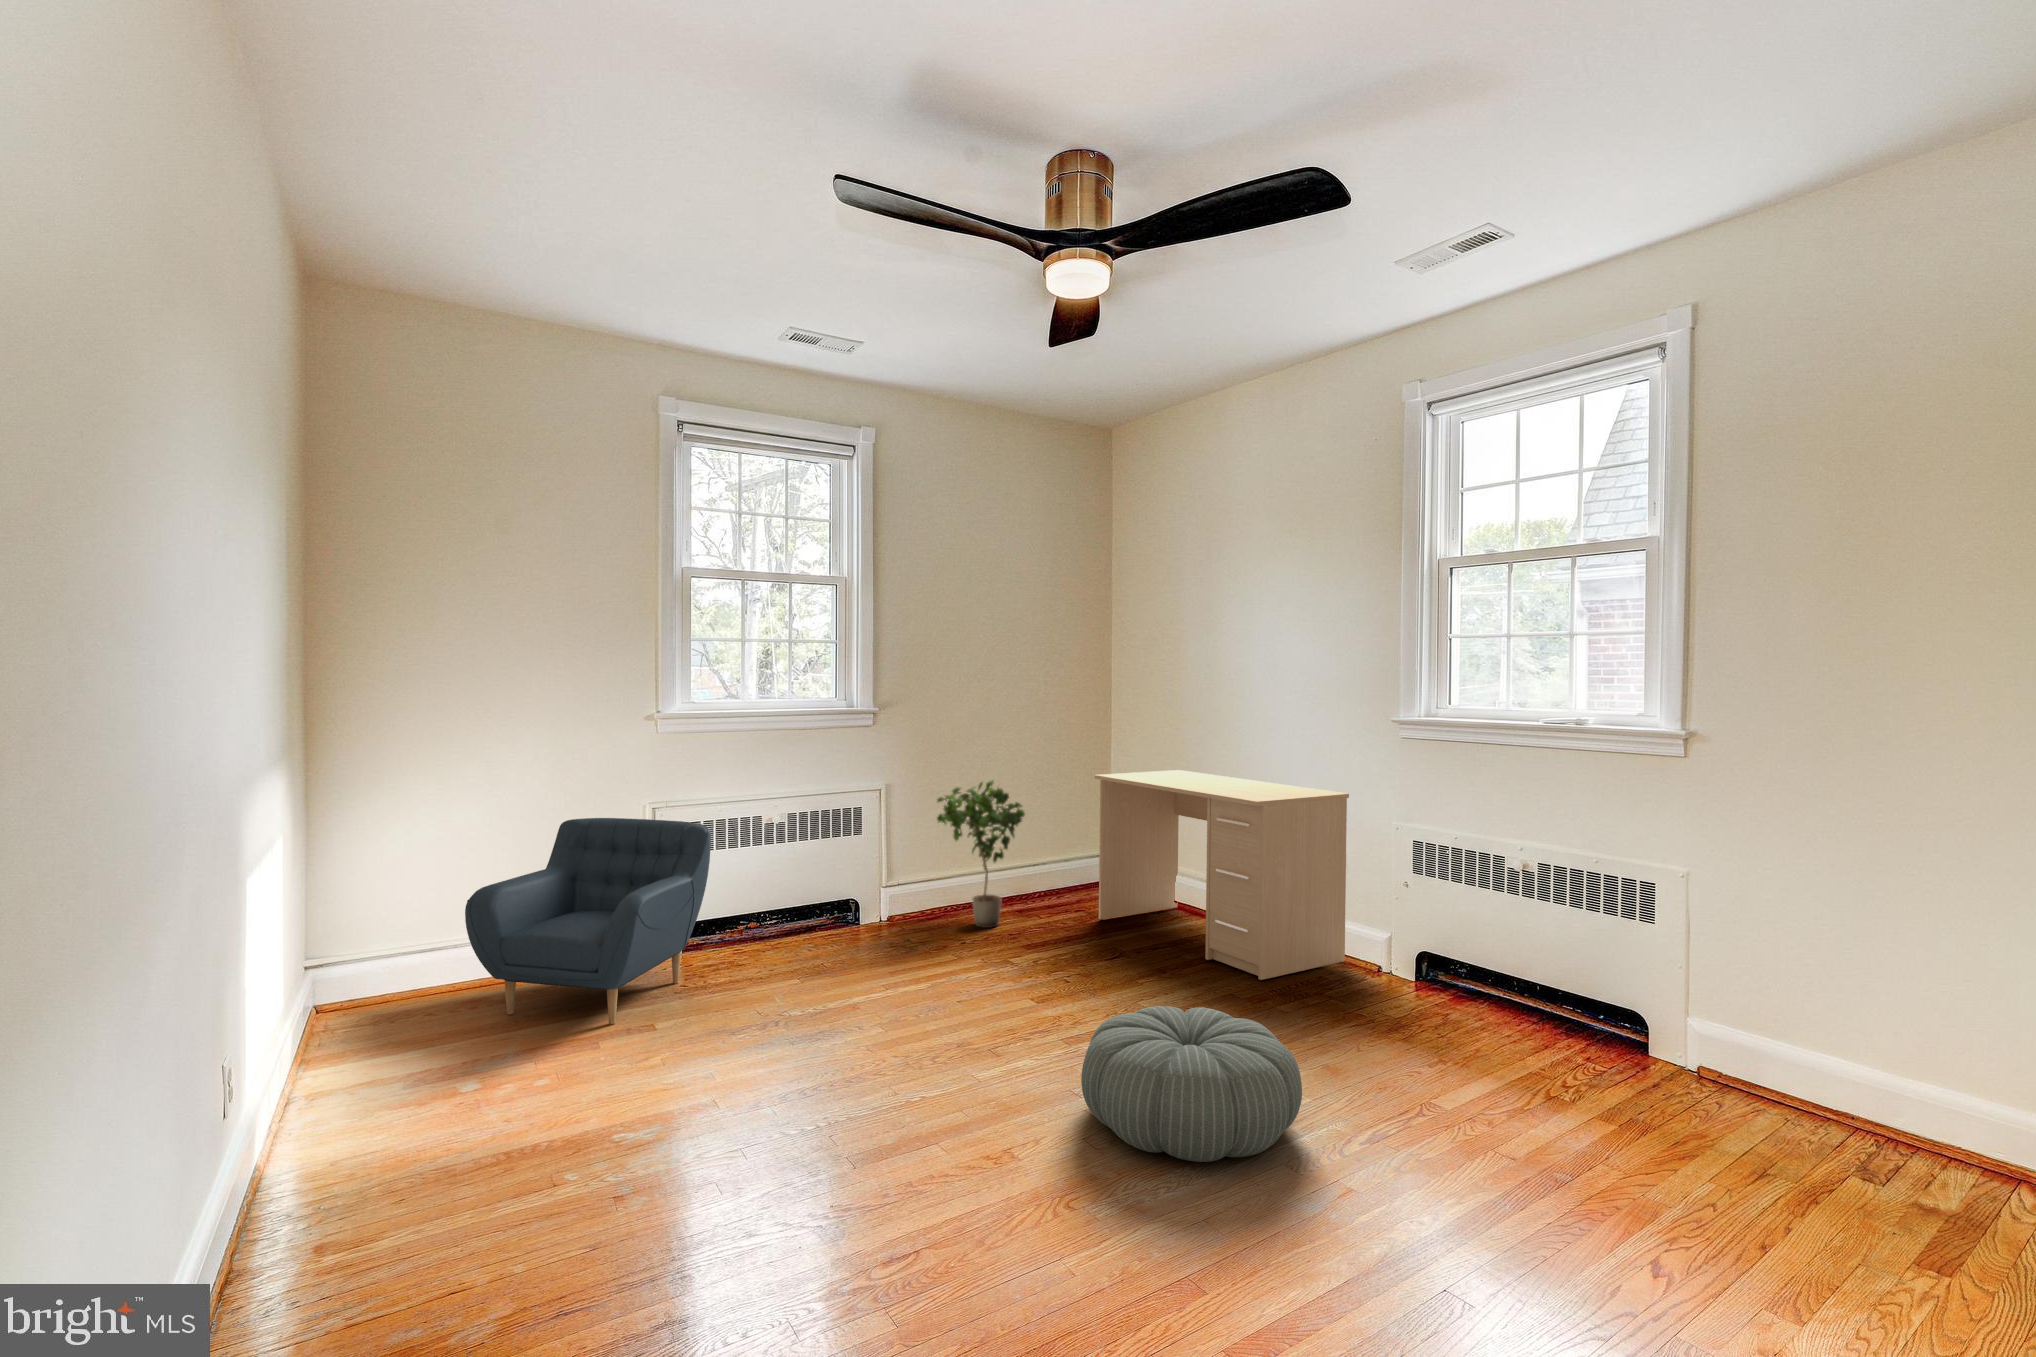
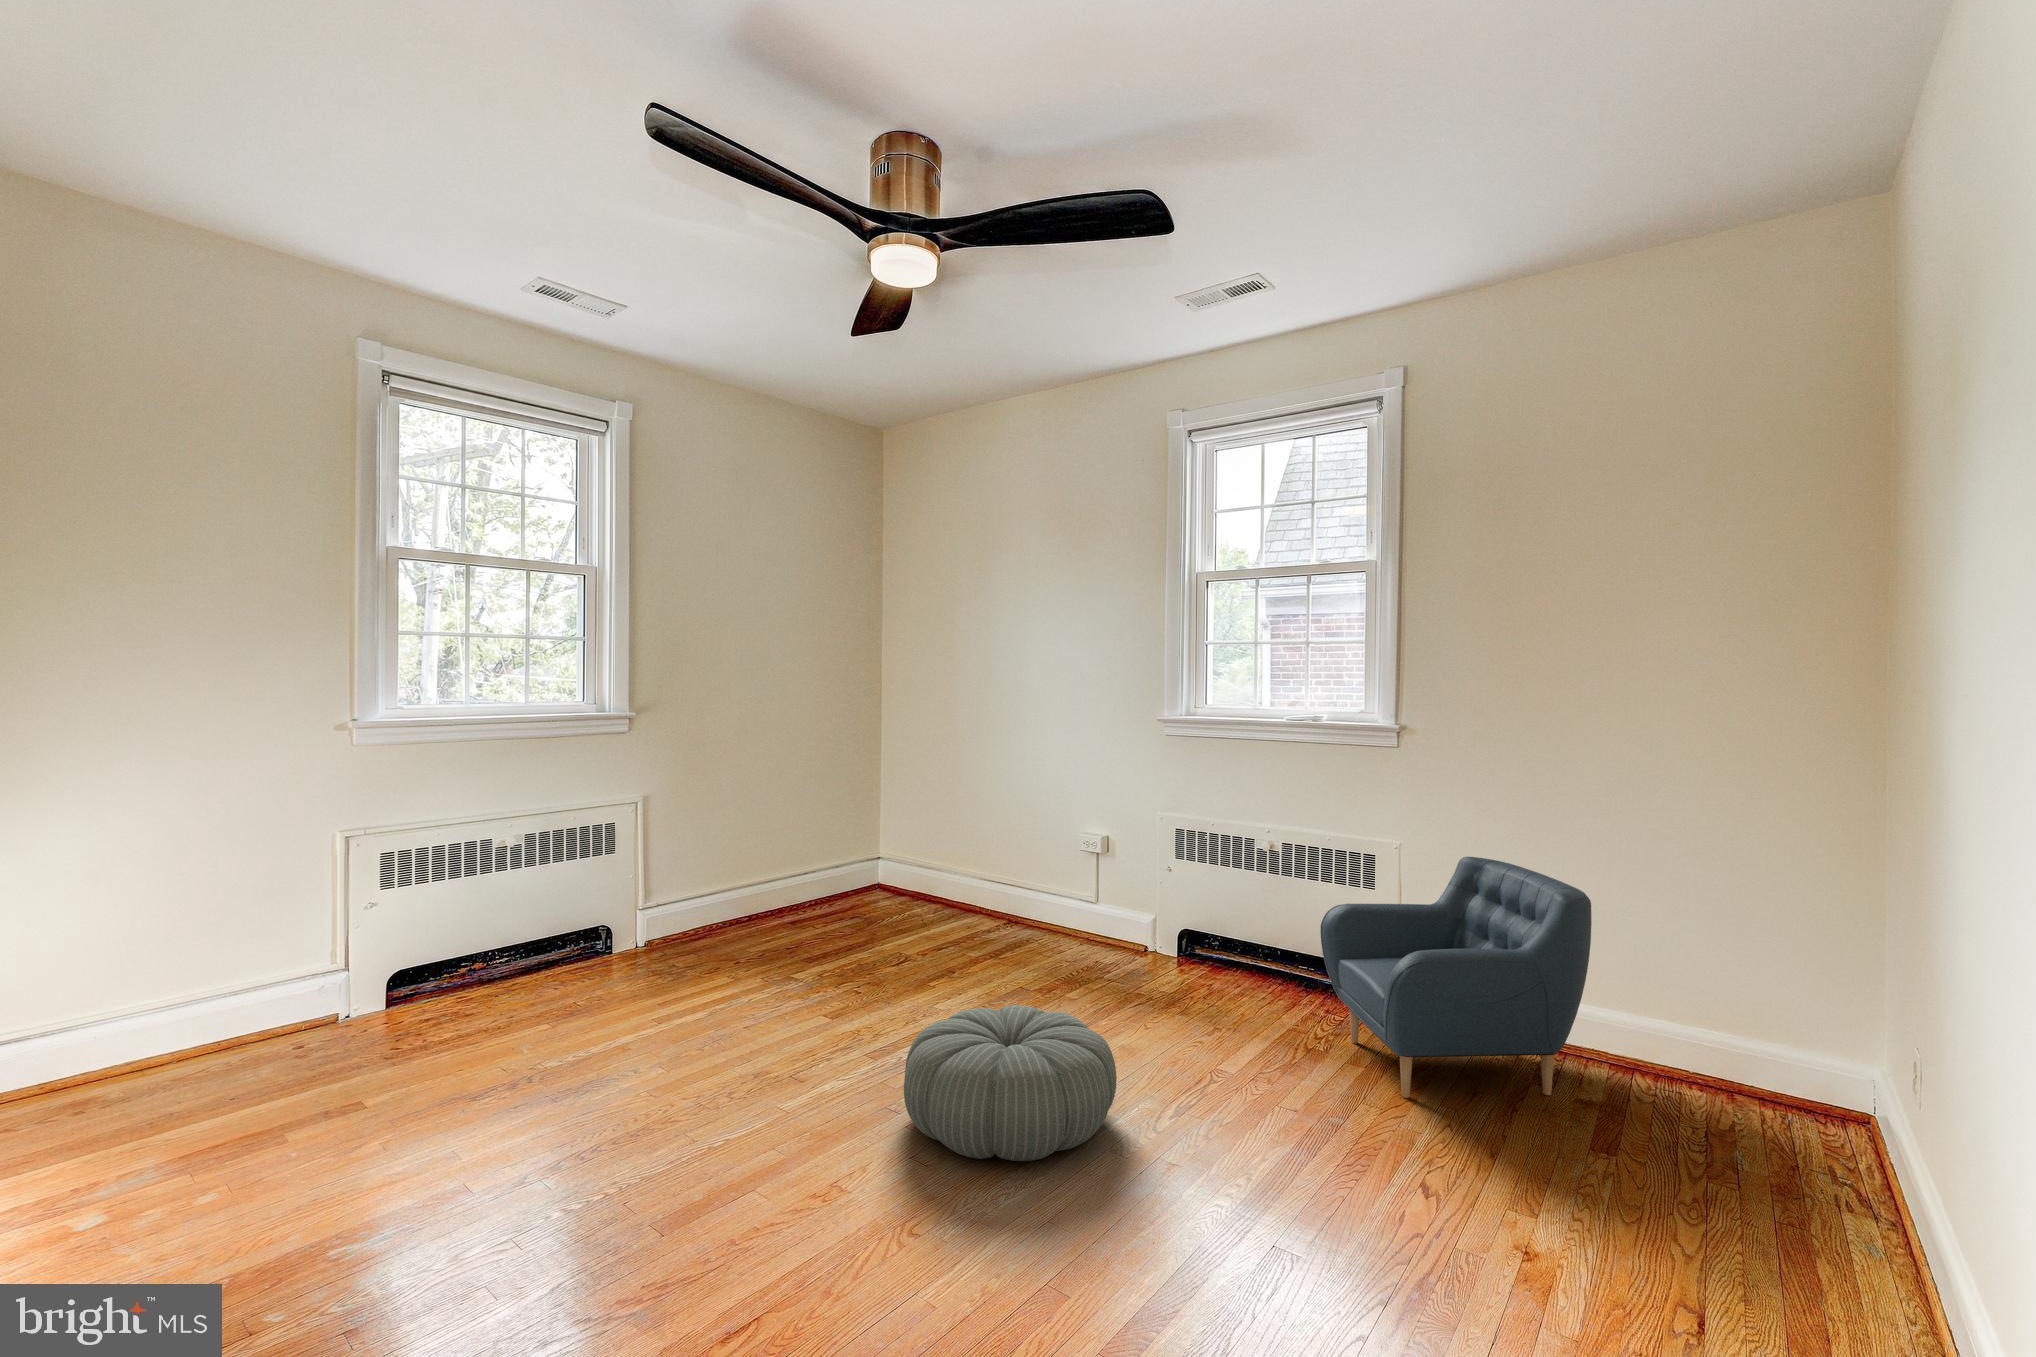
desk: present [1095,770,1349,981] -> none [867,770,1114,971]
potted plant: present [937,780,1025,928] -> none [698,787,799,943]
armchair: present [465,818,711,1024] -> present [1320,857,1592,1098]

